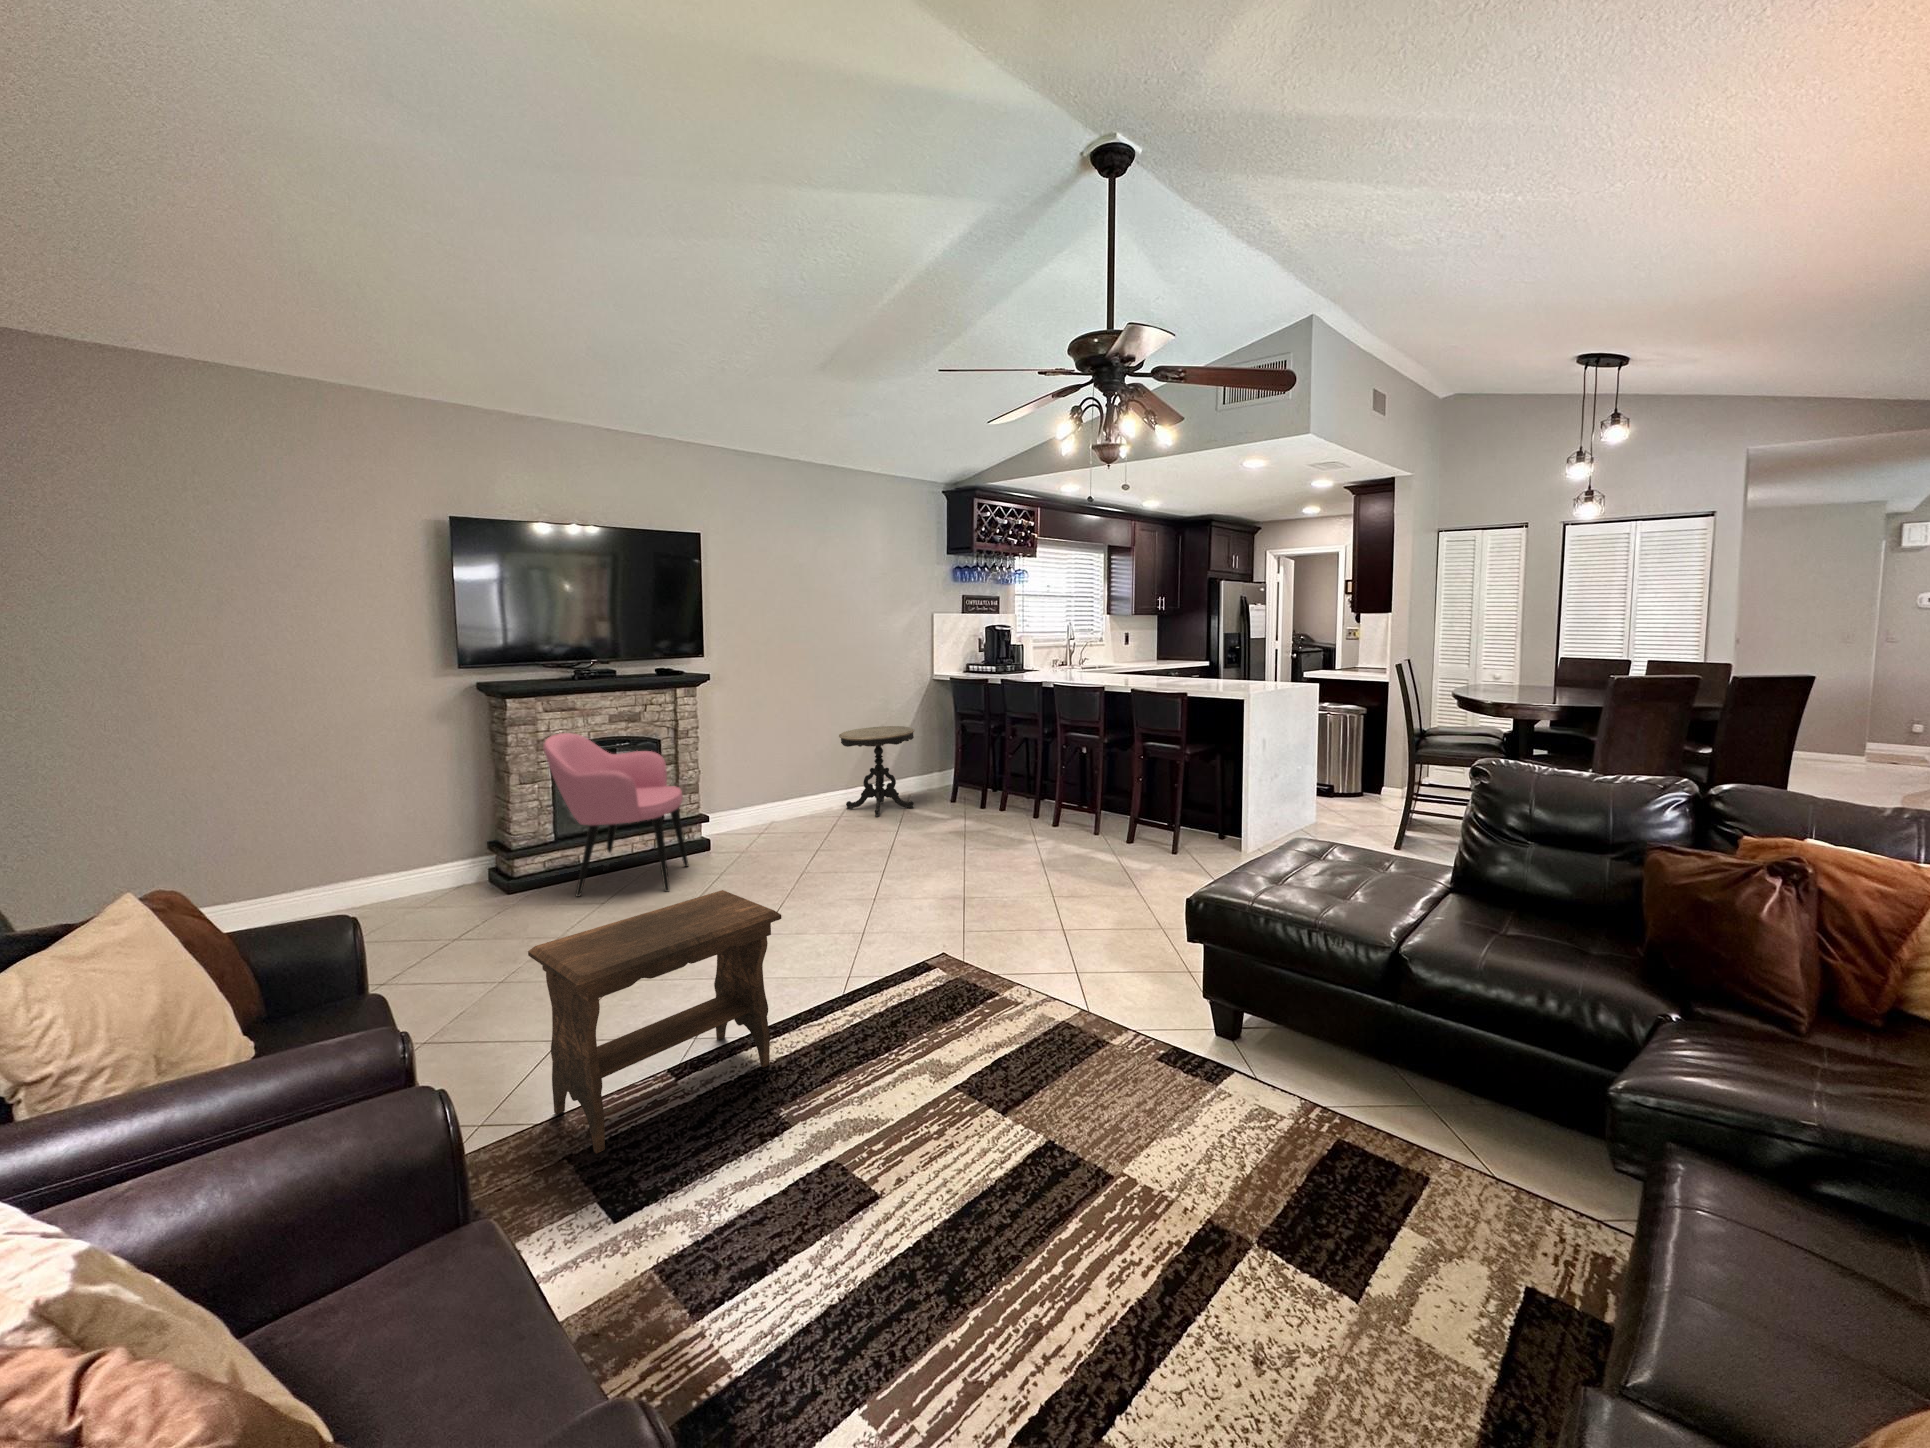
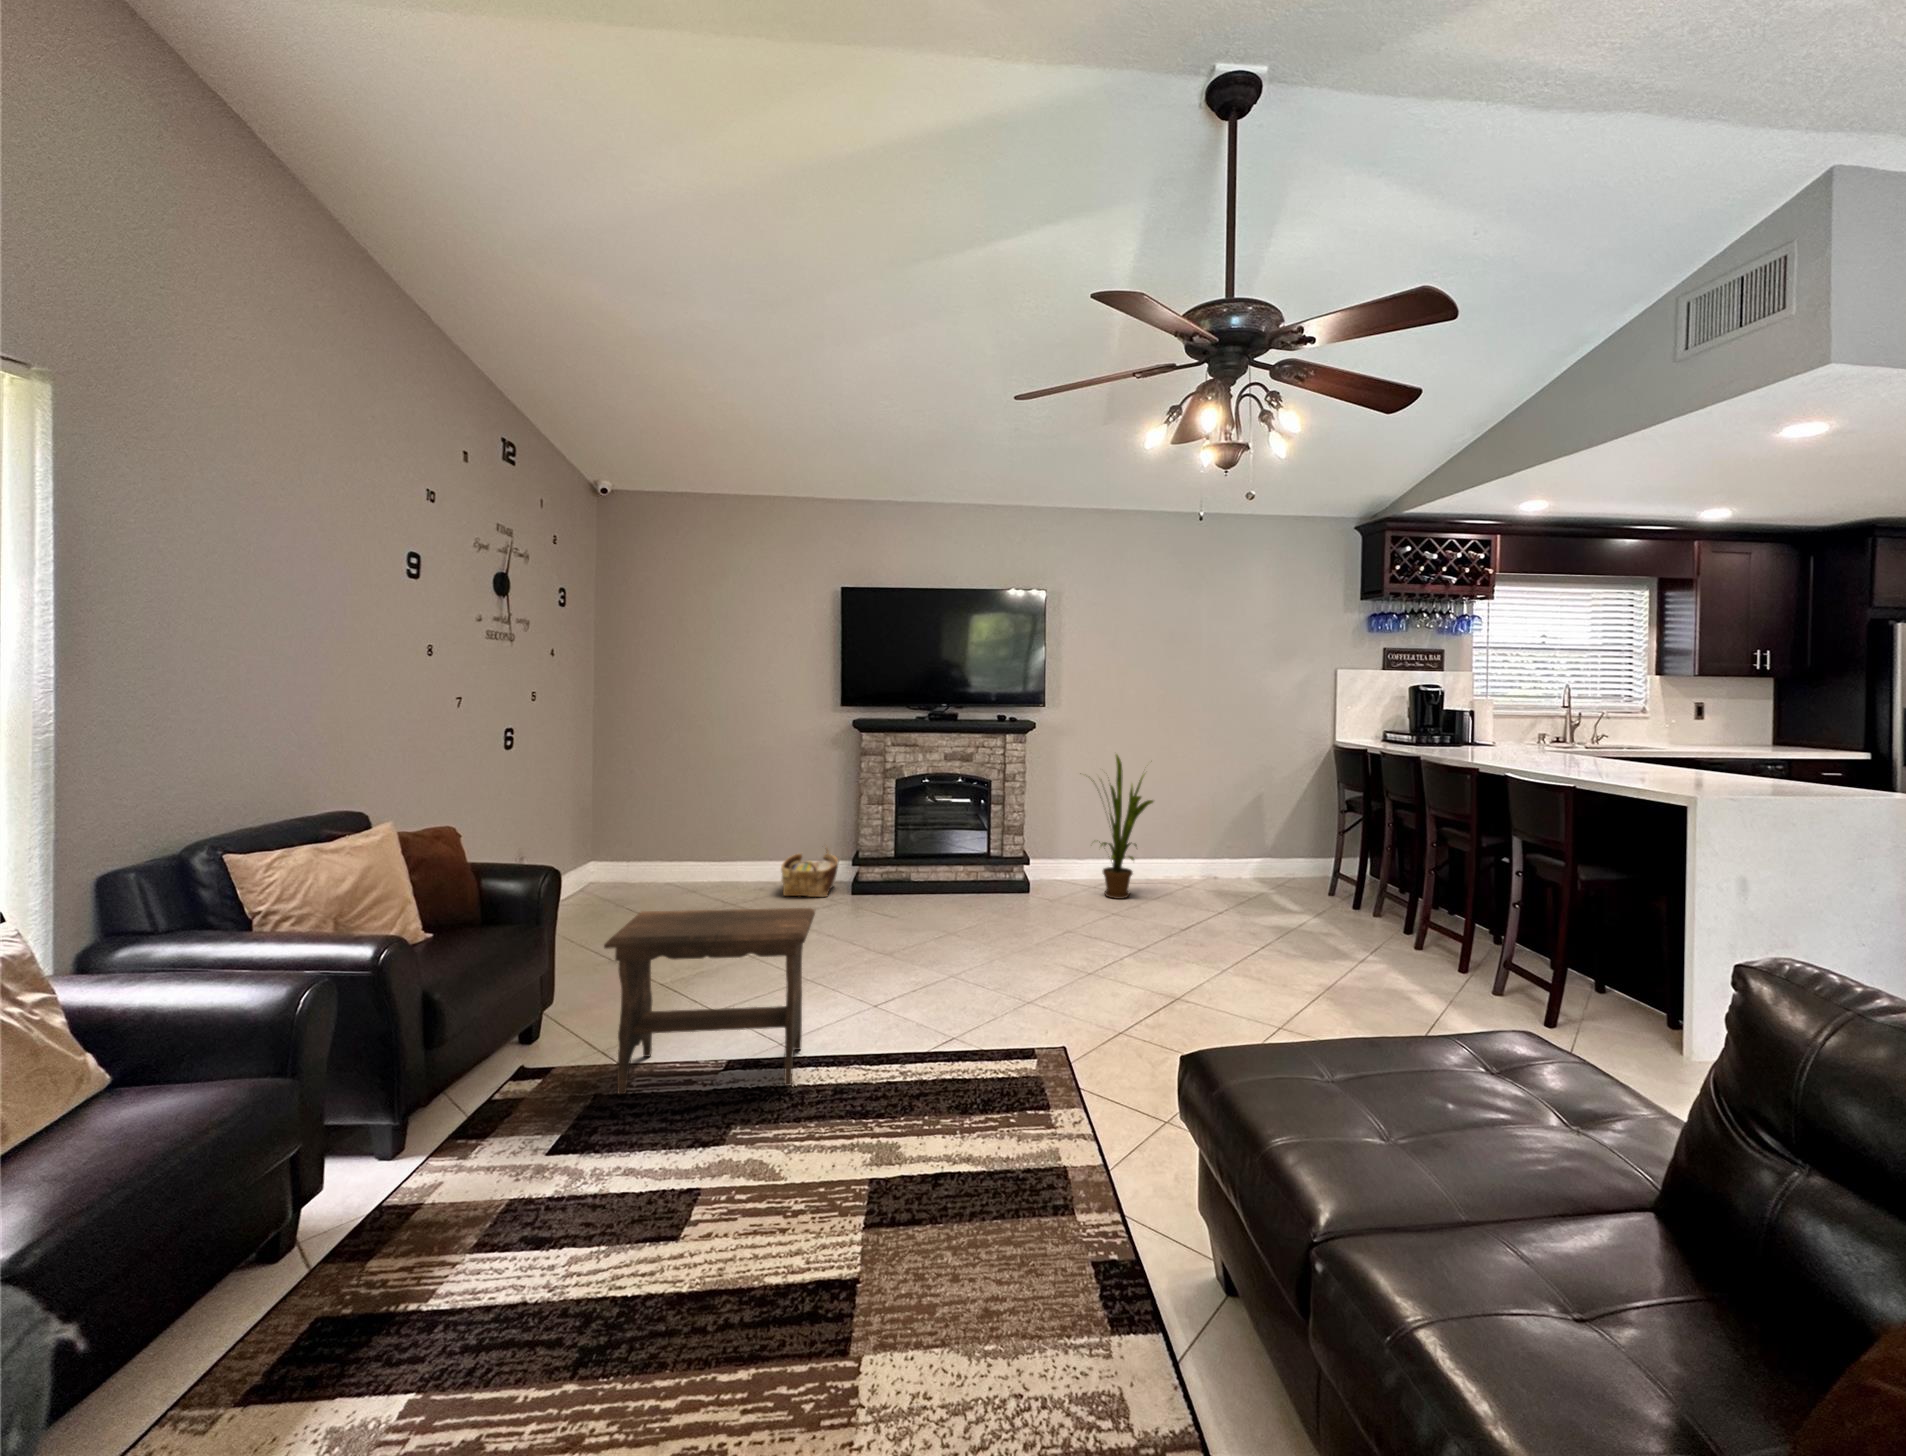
house plant: none [749,697,829,834] -> present [1093,754,1153,899]
side table: present [839,726,915,817] -> none [1188,797,1284,900]
armchair: present [543,733,689,897] -> none [872,765,991,922]
woven basket: none [396,842,480,917] -> present [781,848,838,897]

